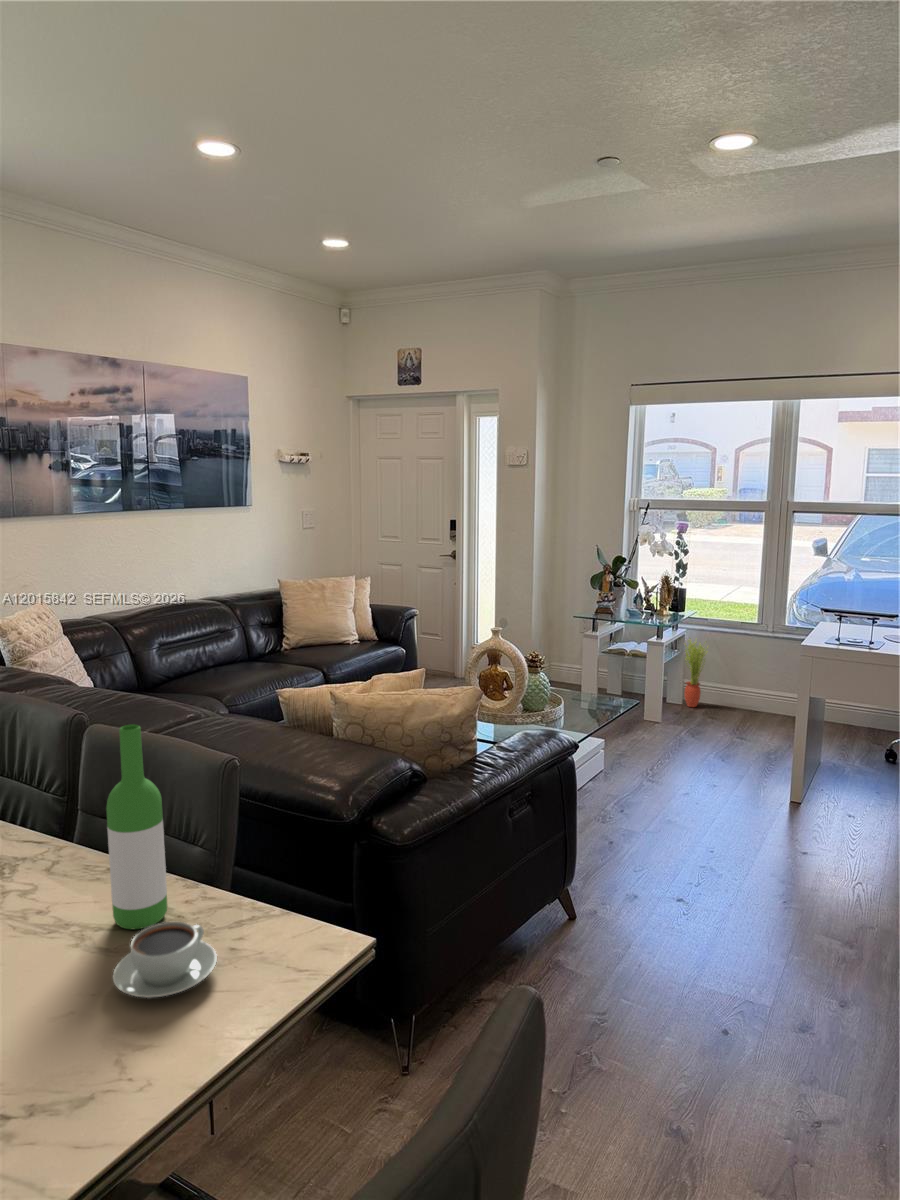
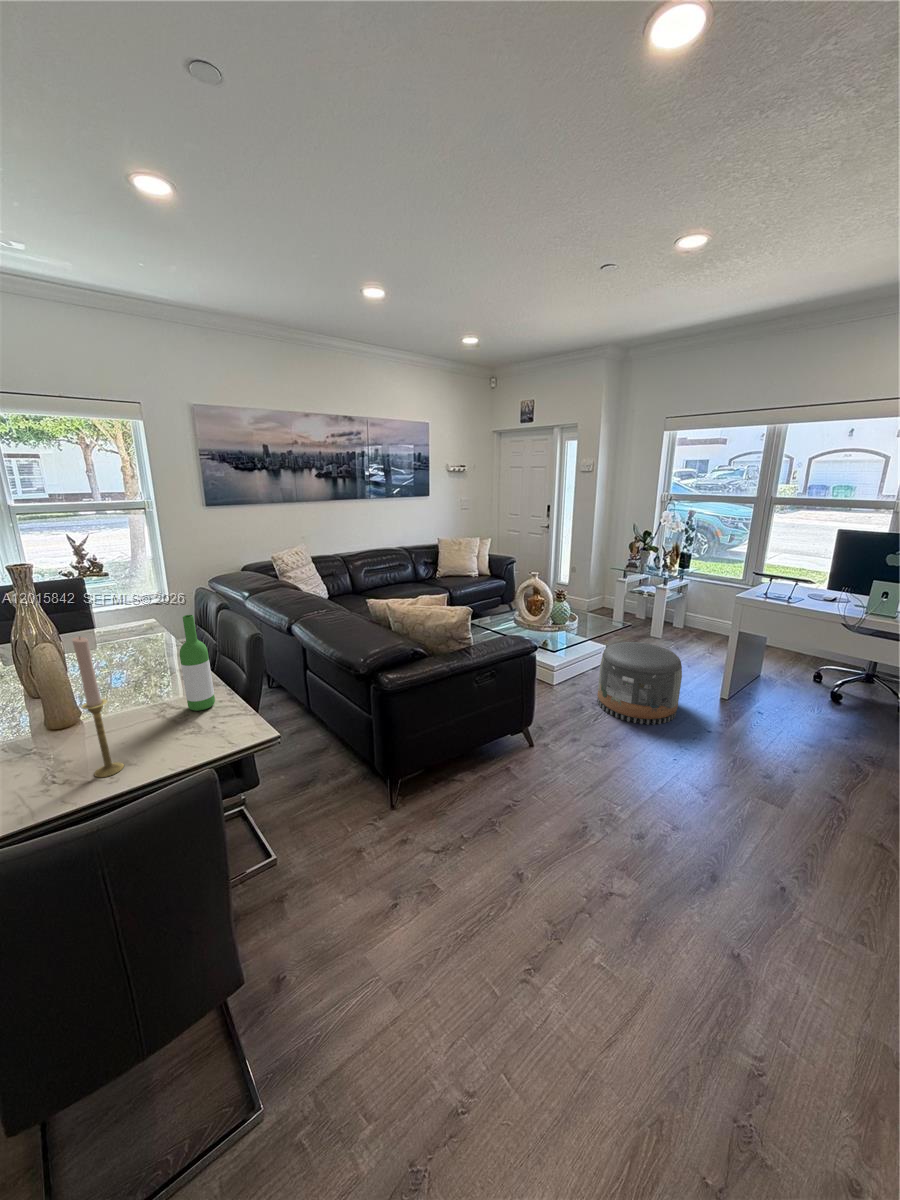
potted plant: present [685,640,708,707] -> none [683,586,703,631]
pouf: none [625,727,753,858] -> present [597,642,682,725]
candlestick: none [39,775,106,1100] -> present [72,637,124,777]
coffee cup: present [113,922,217,998] -> none [155,709,208,742]

